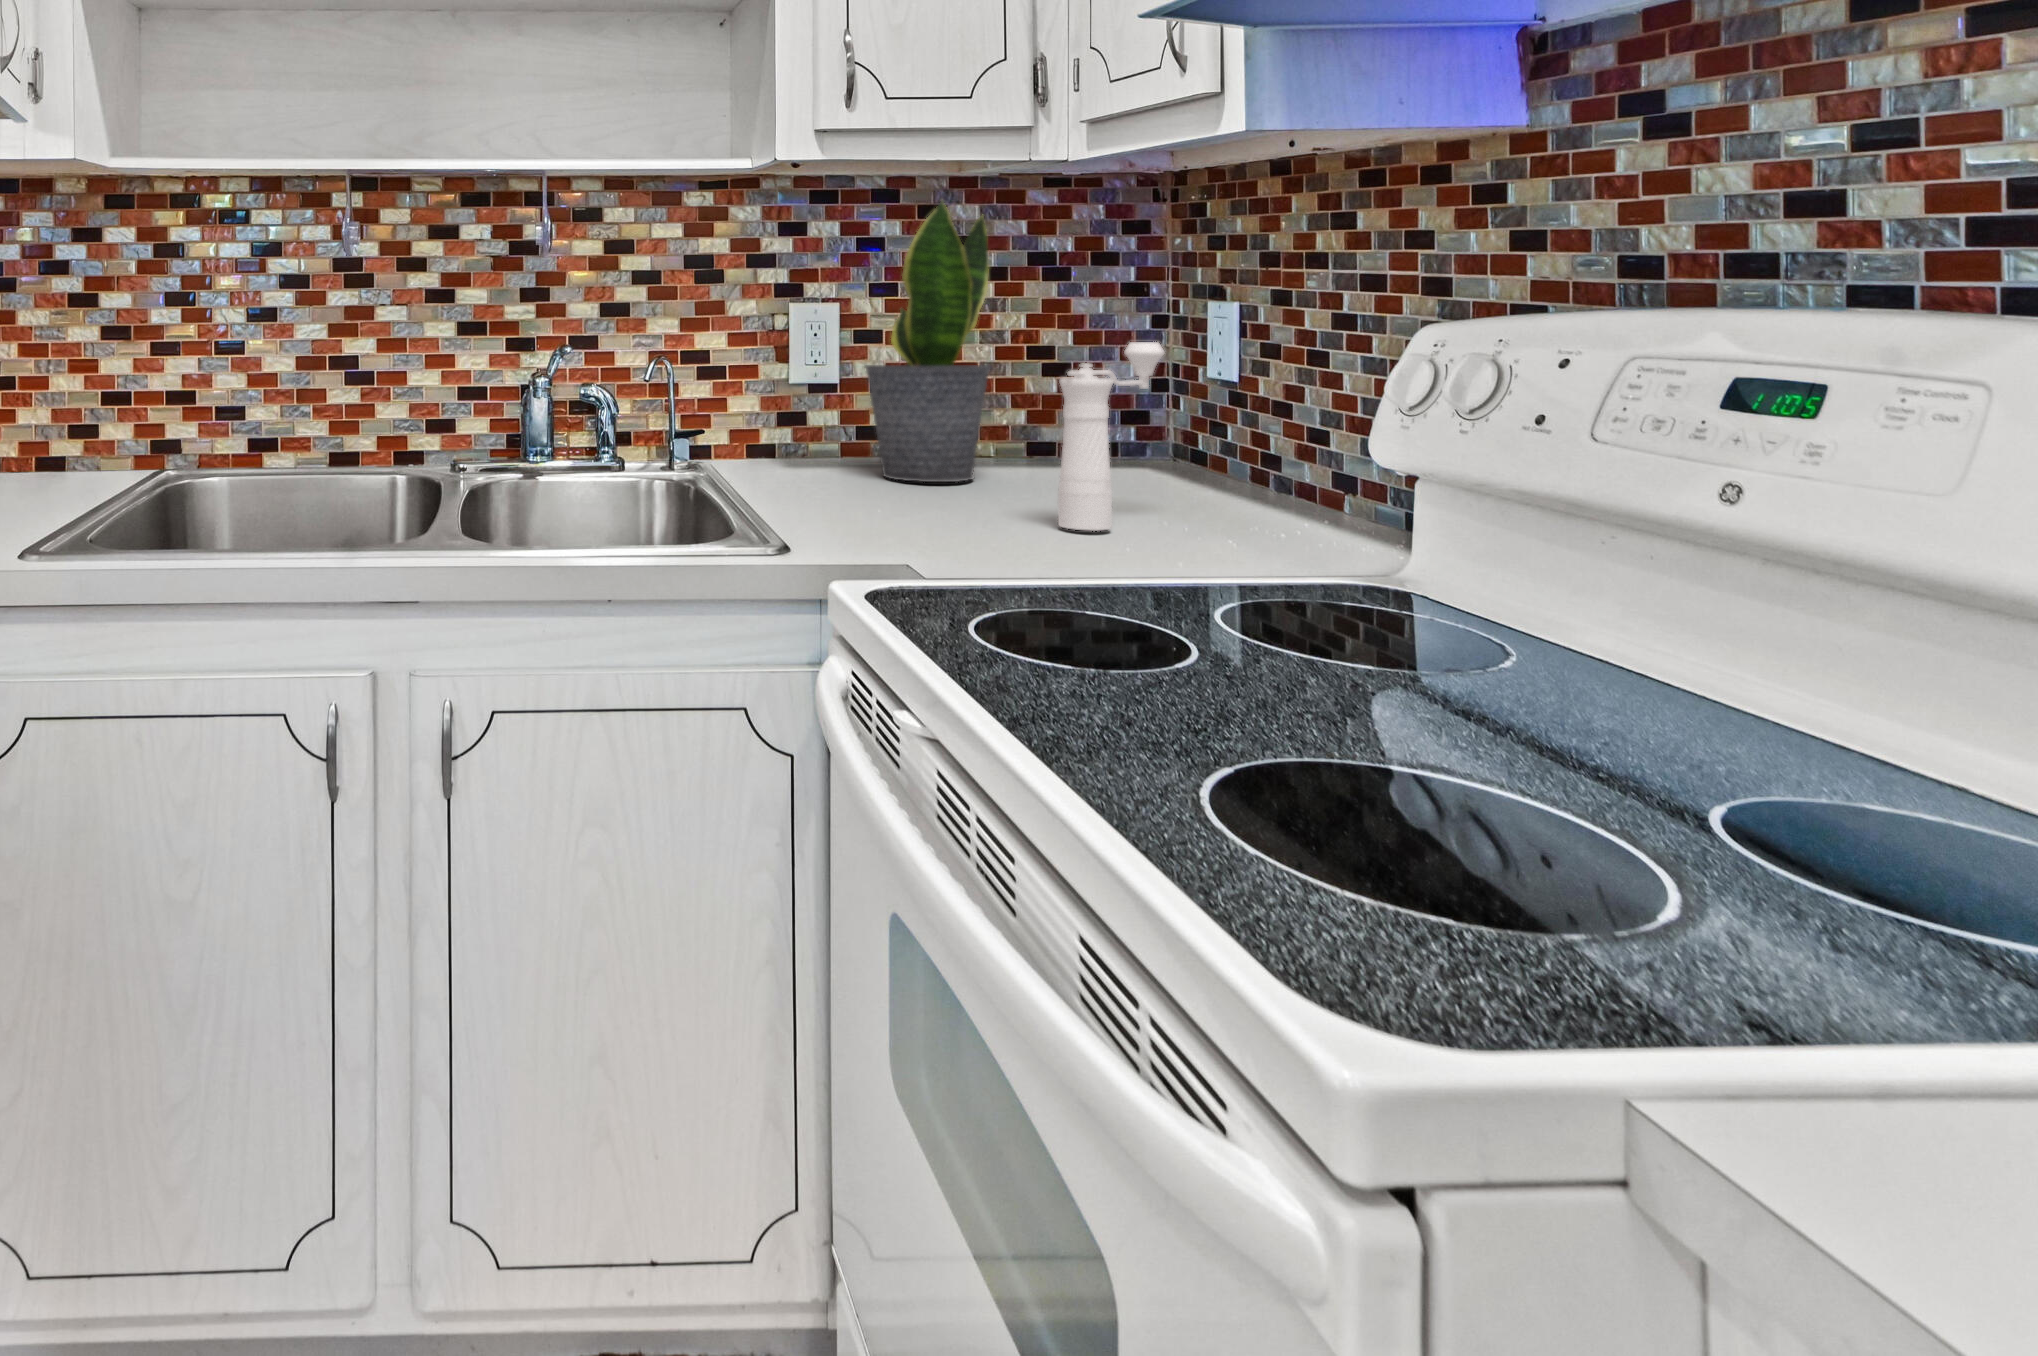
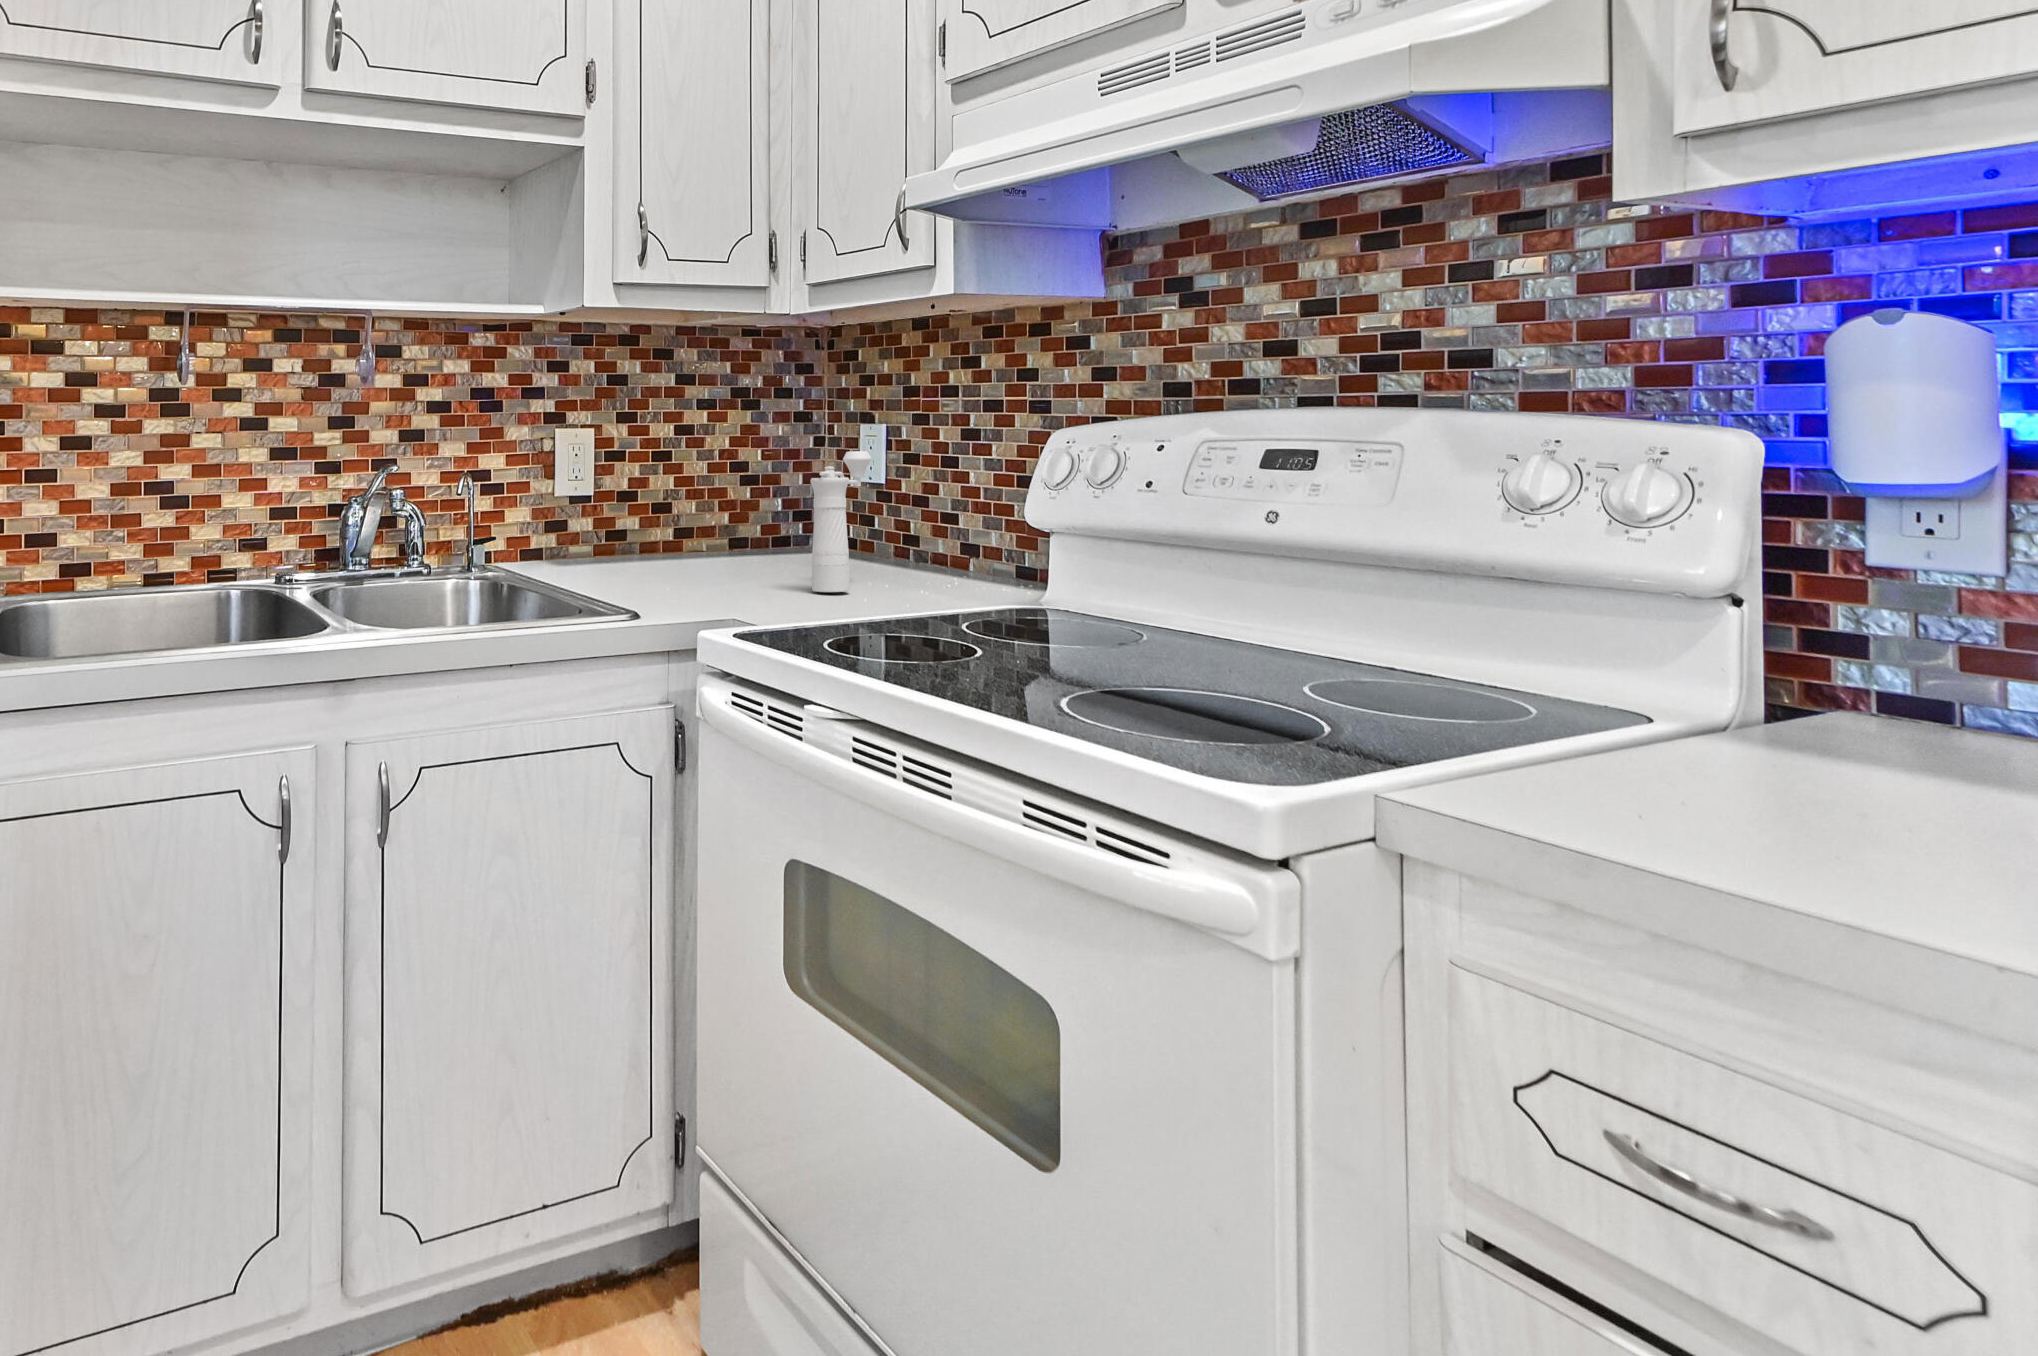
potted plant: present [865,201,991,482] -> none [620,341,723,572]

